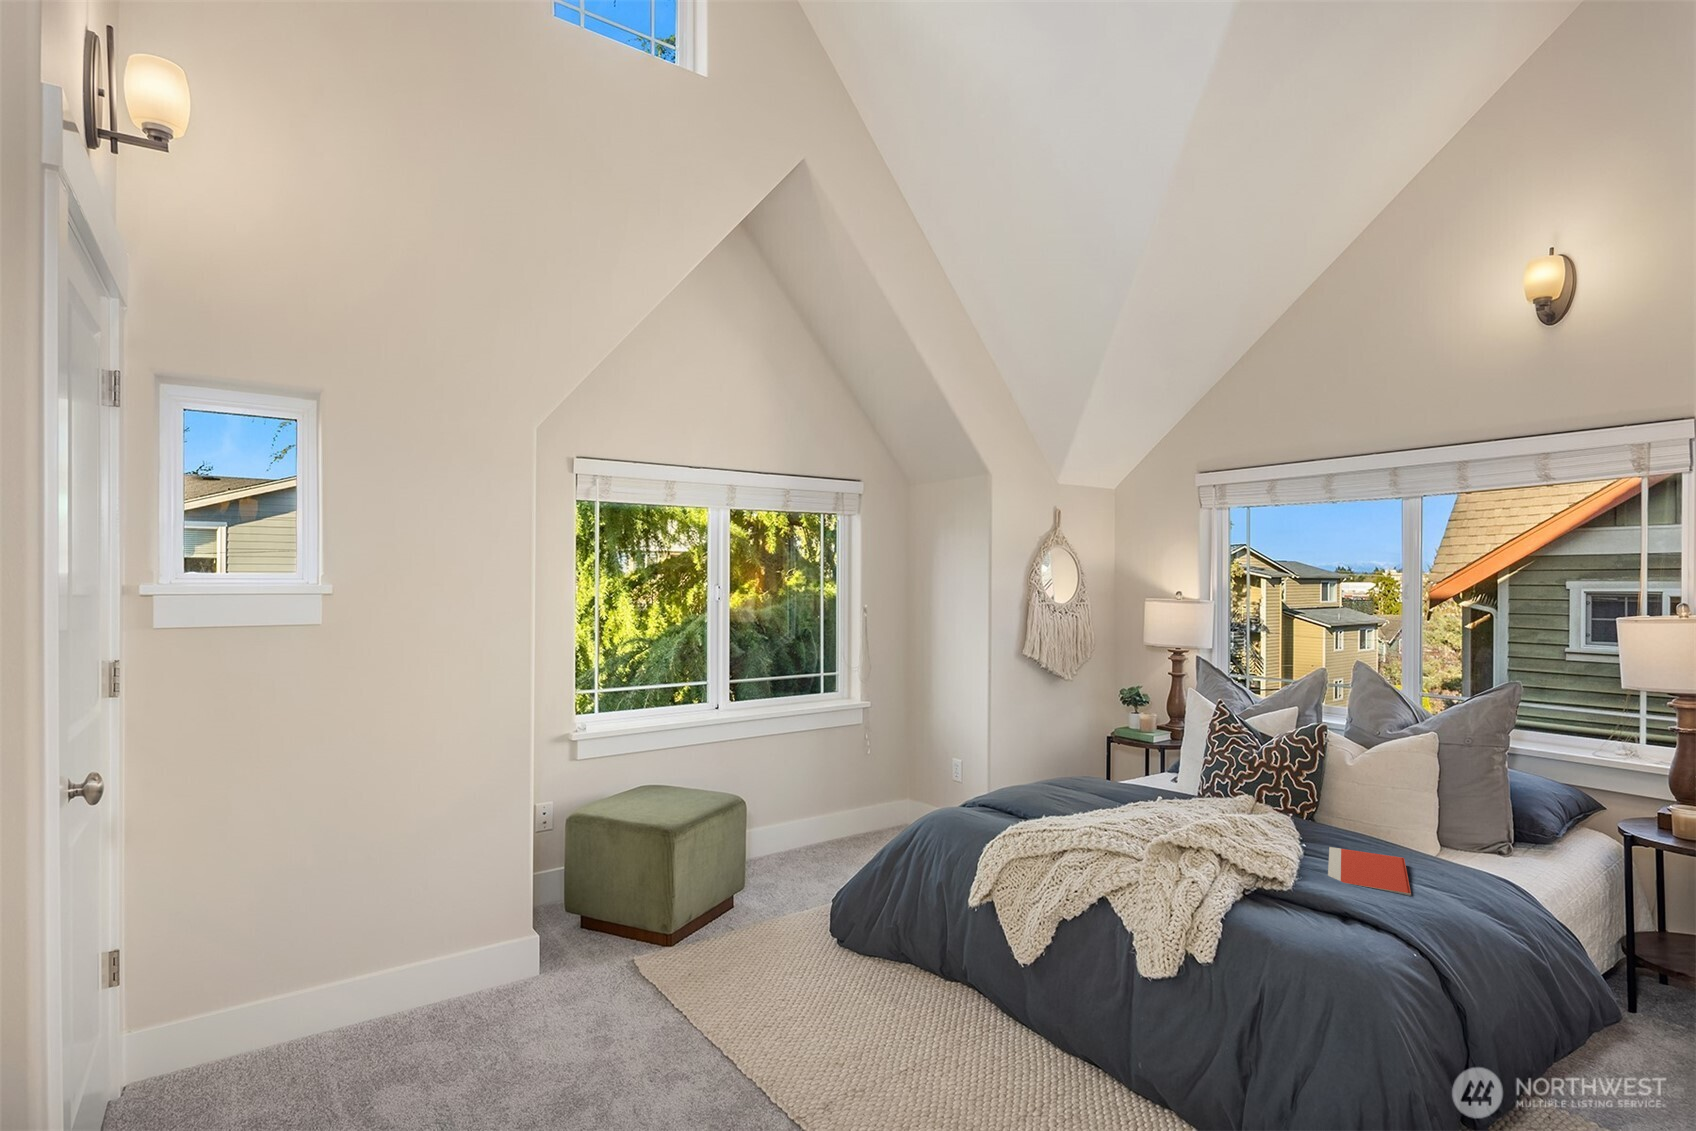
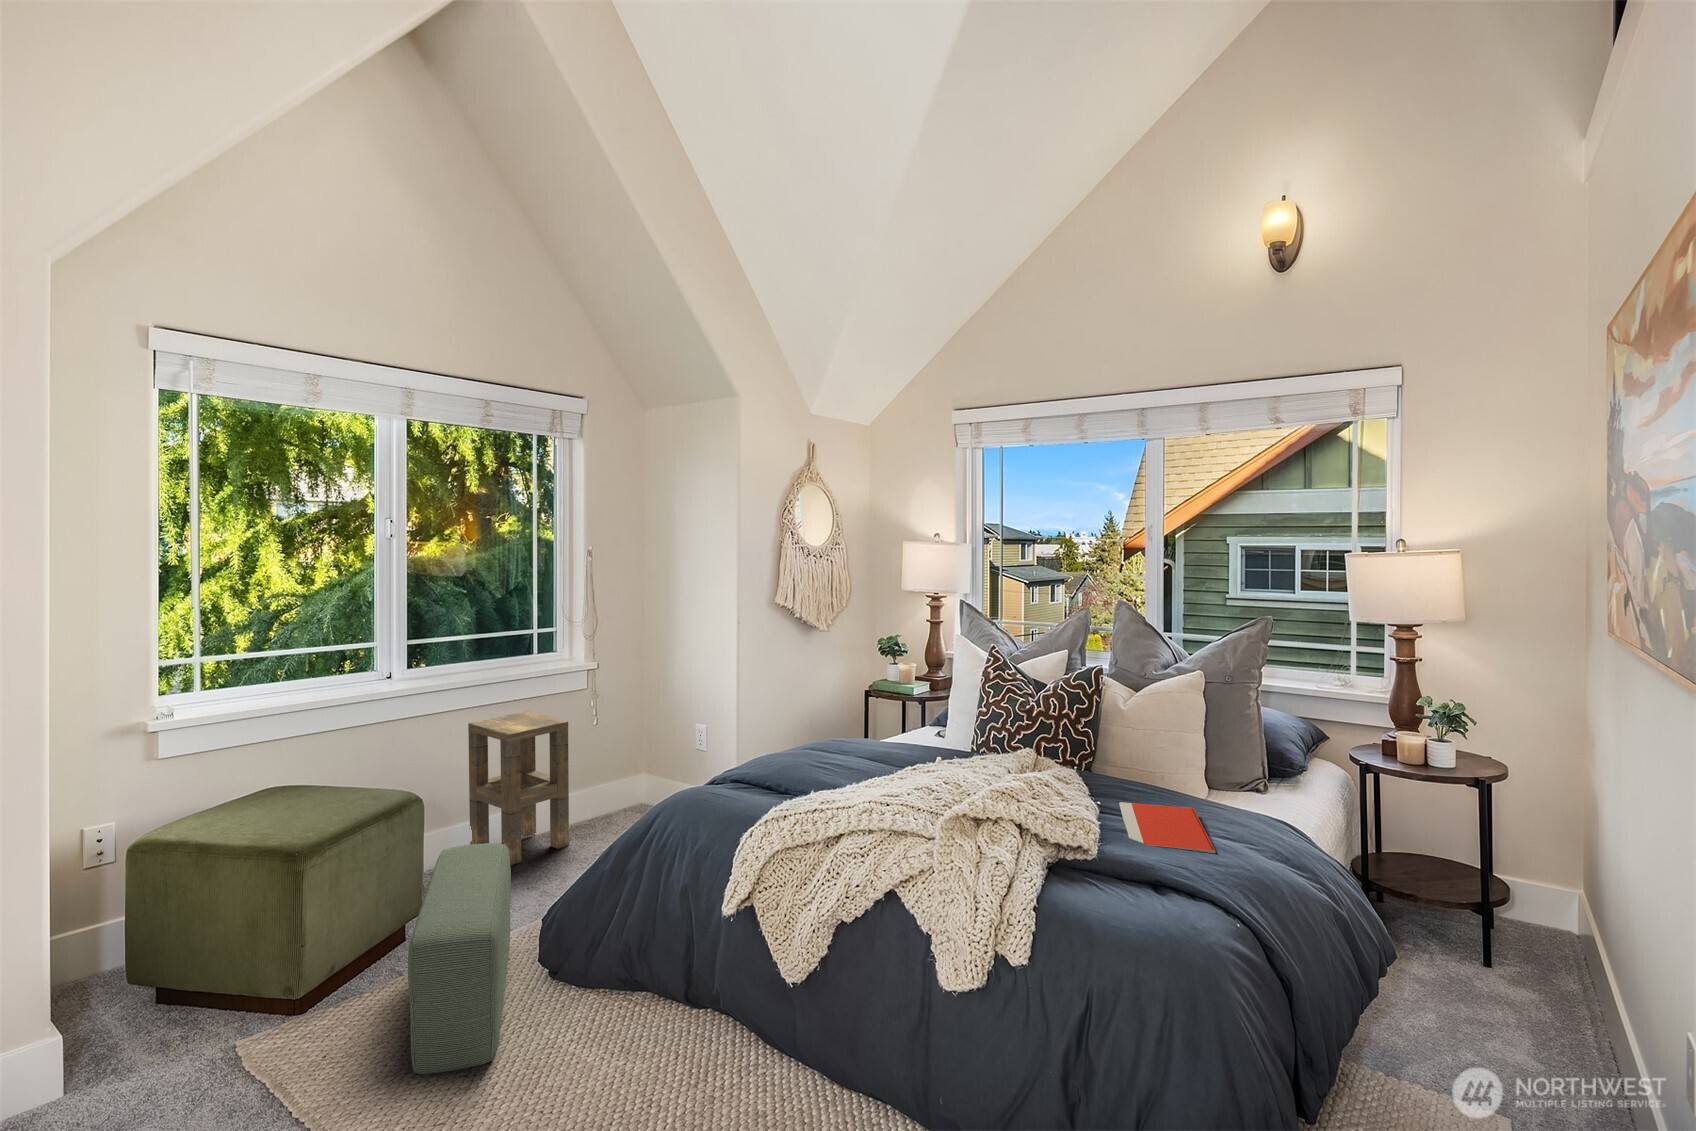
side table: none [769,740,847,867] -> present [468,711,569,865]
pouf: none [734,840,802,1004] -> present [408,843,511,1074]

